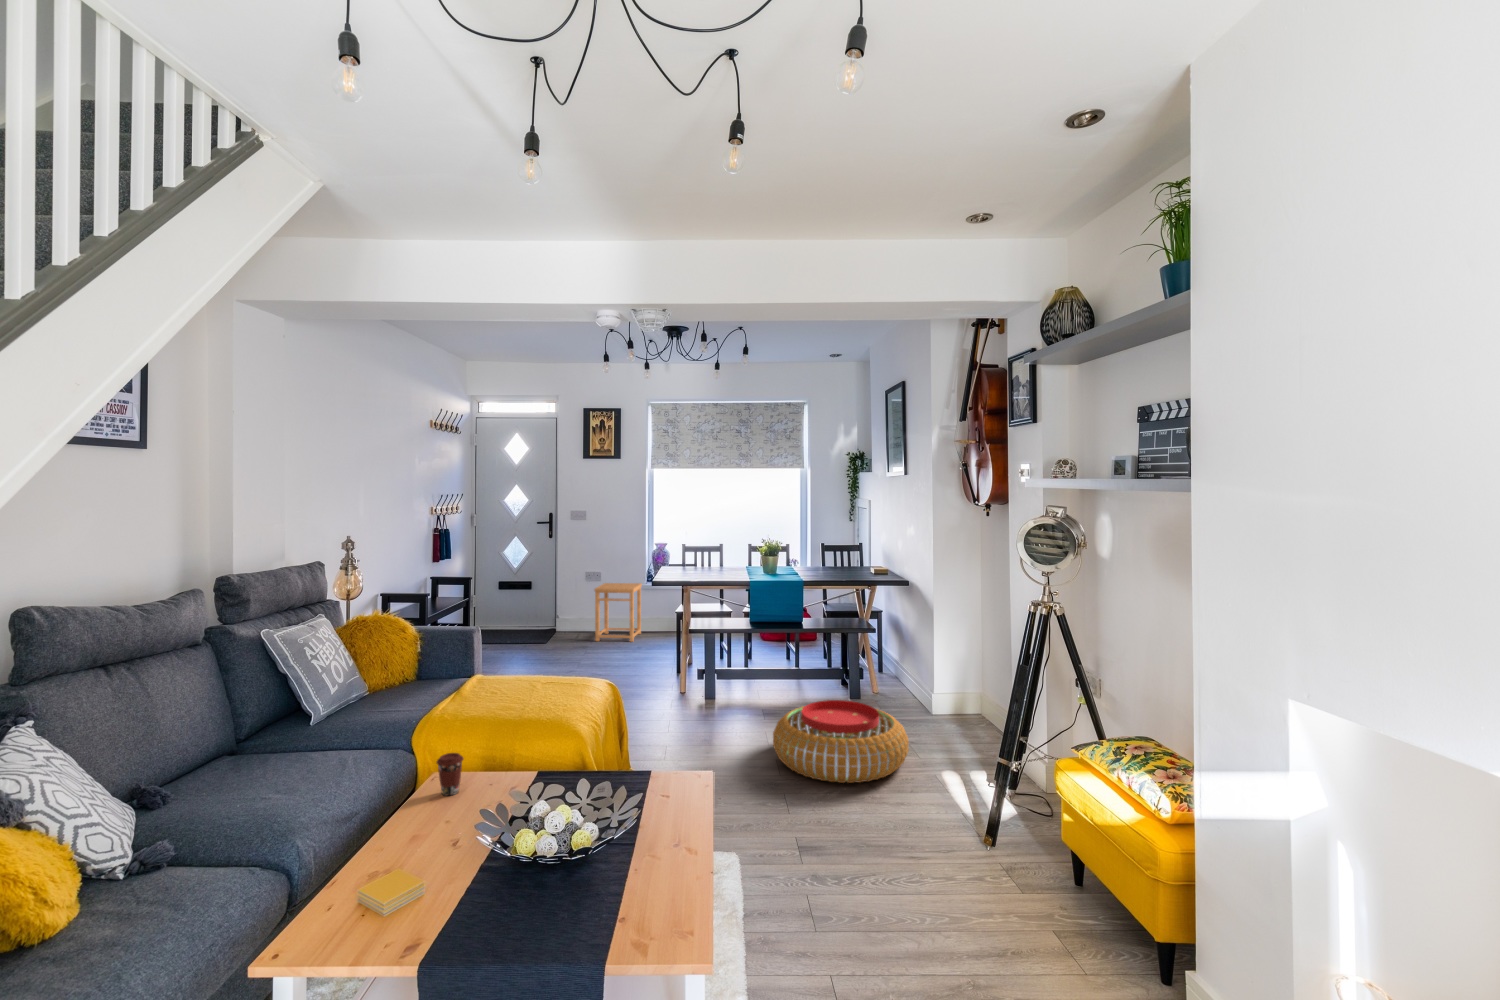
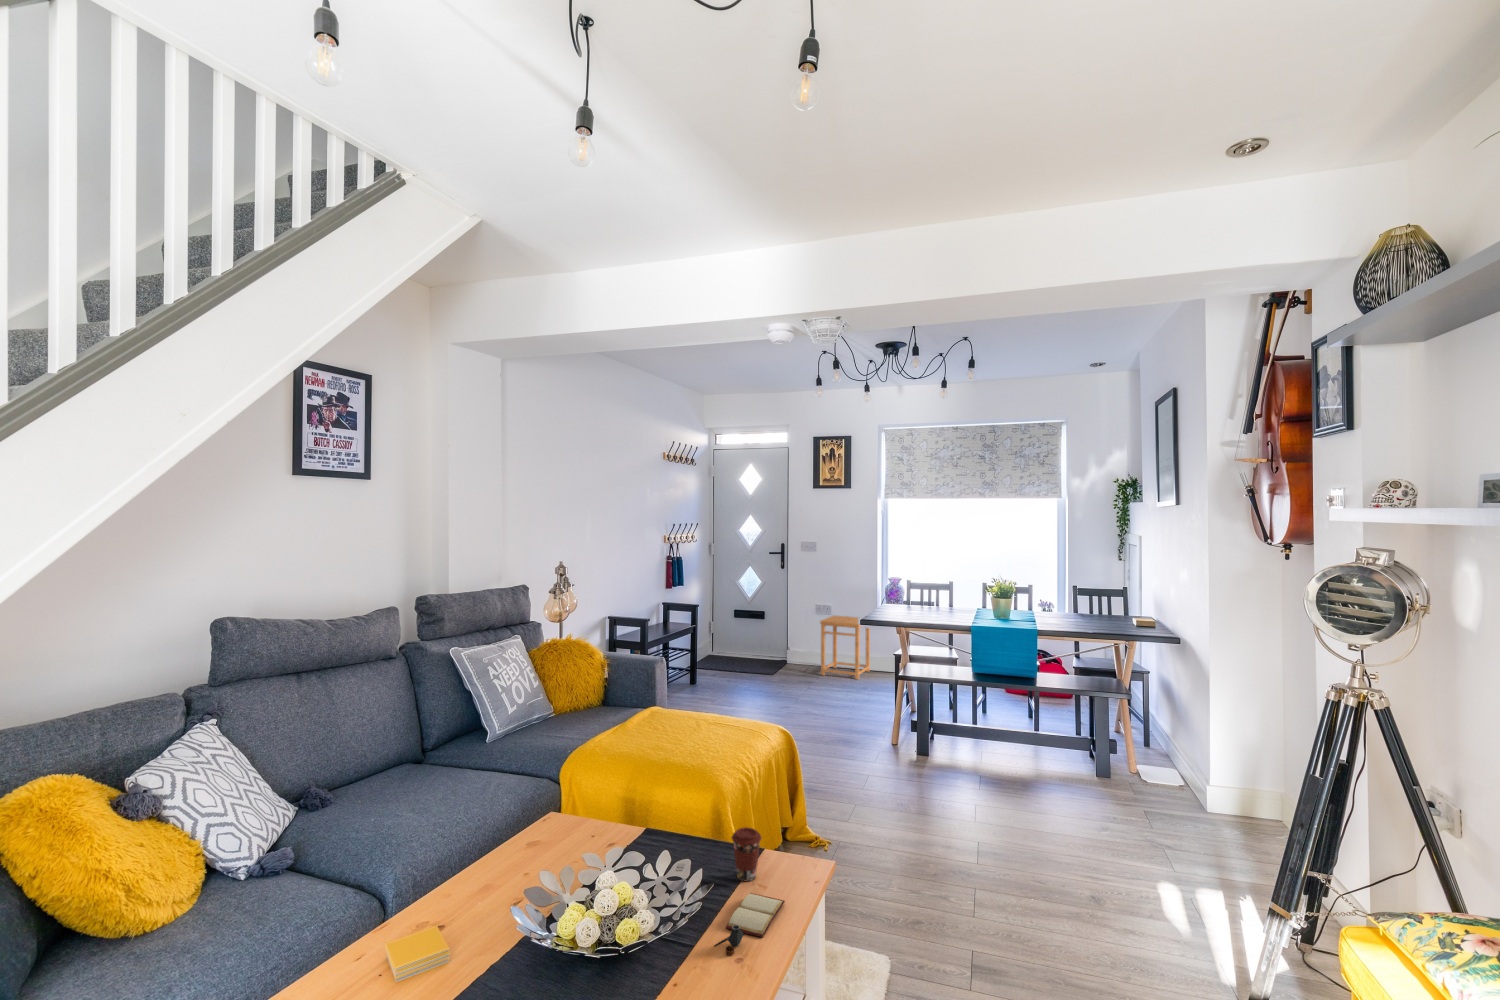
pouf: present [773,700,909,783] -> none [971,786,1162,909]
coffee cup: present [437,753,463,796] -> present [732,827,761,881]
book: none [647,792,685,830] -> present [714,893,785,955]

